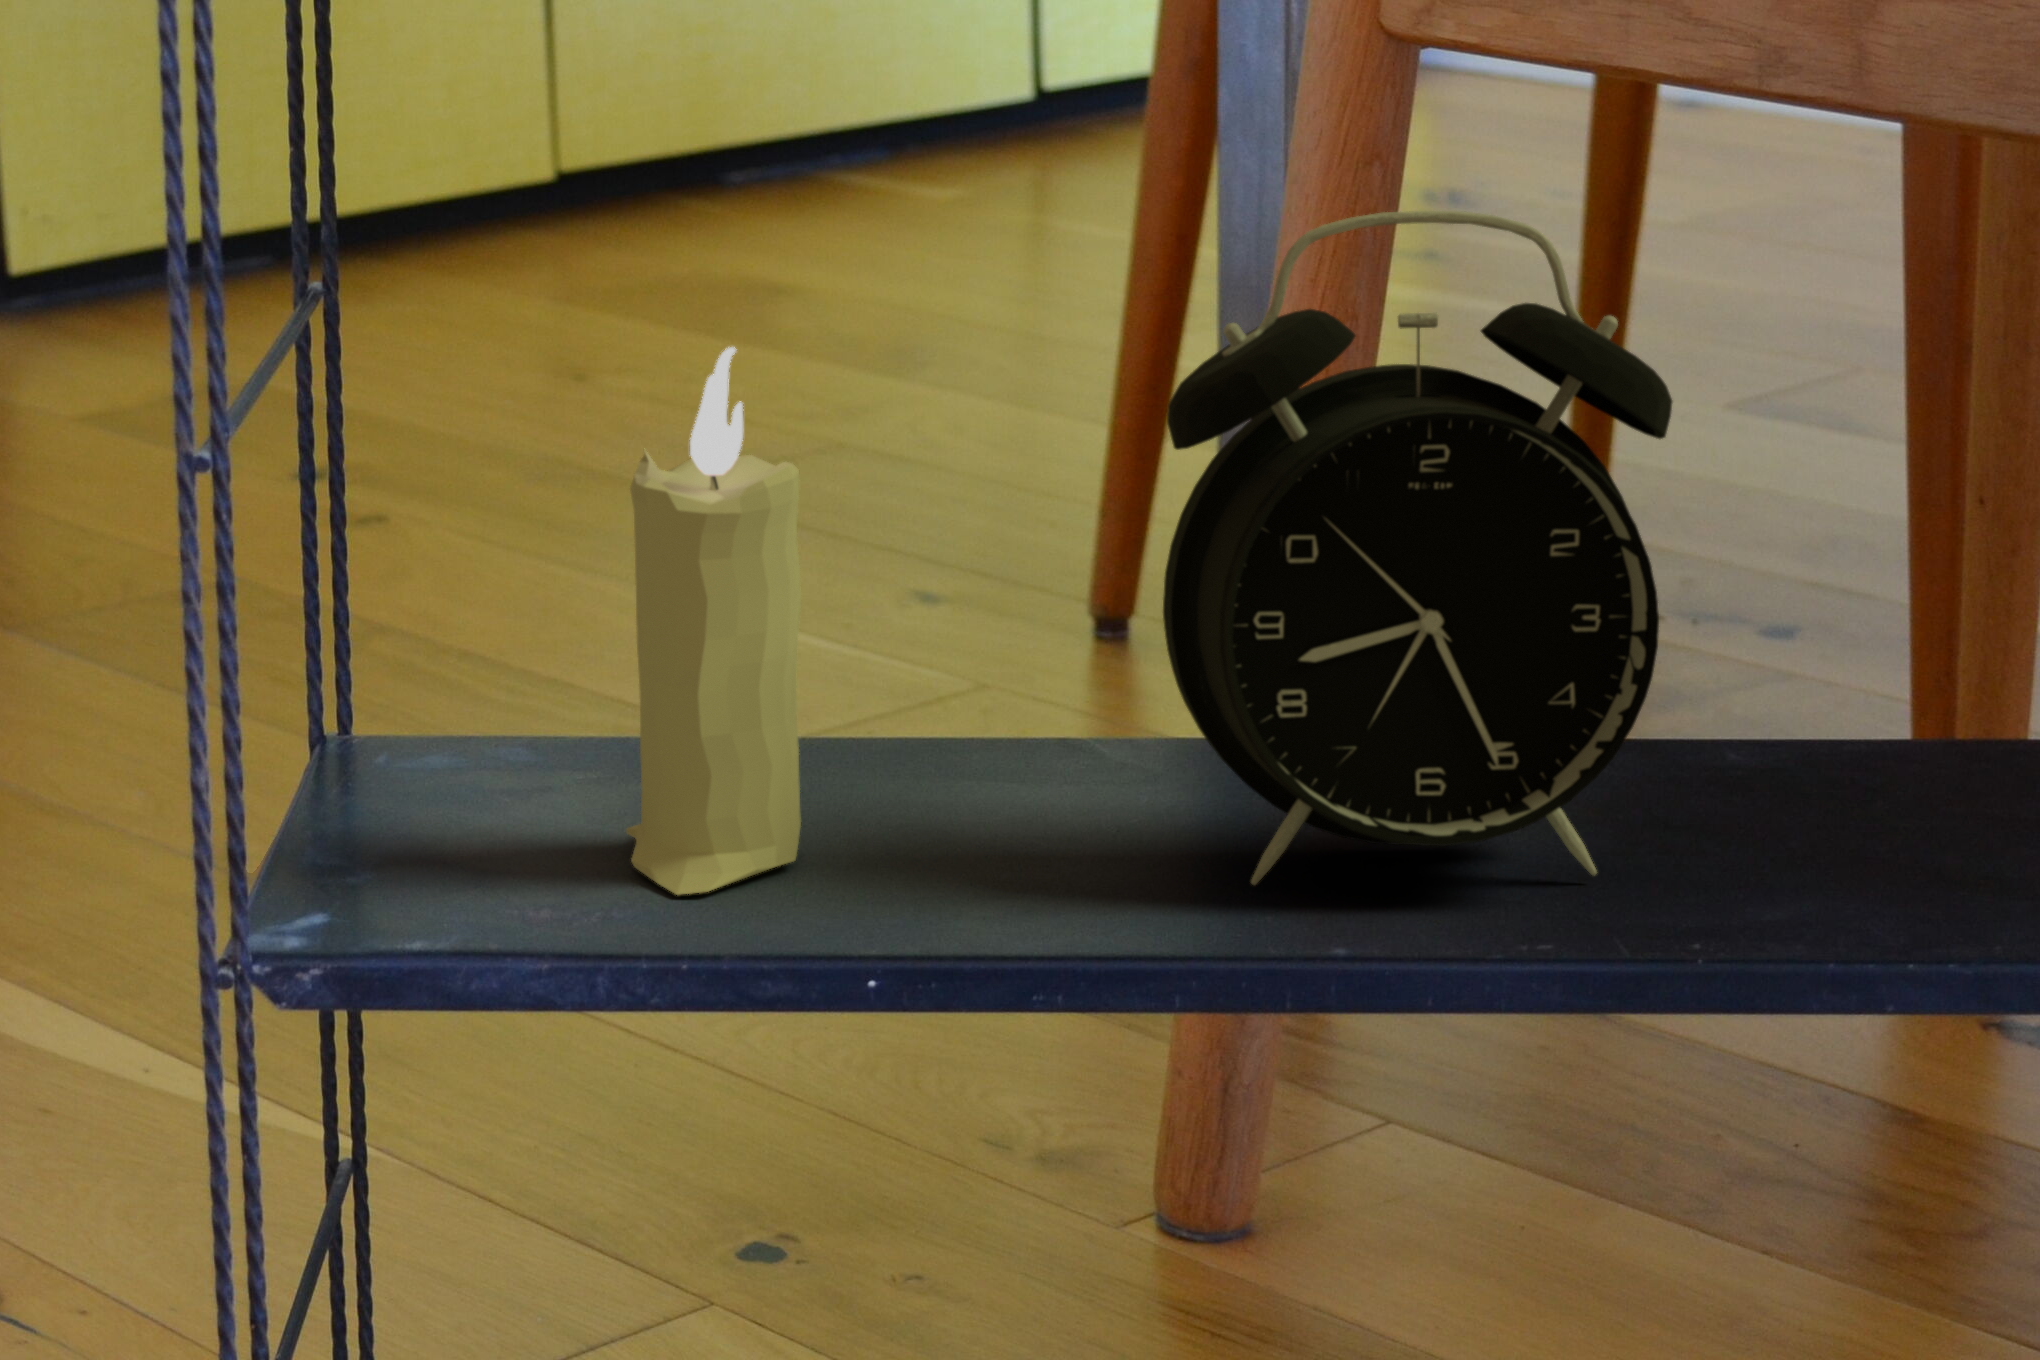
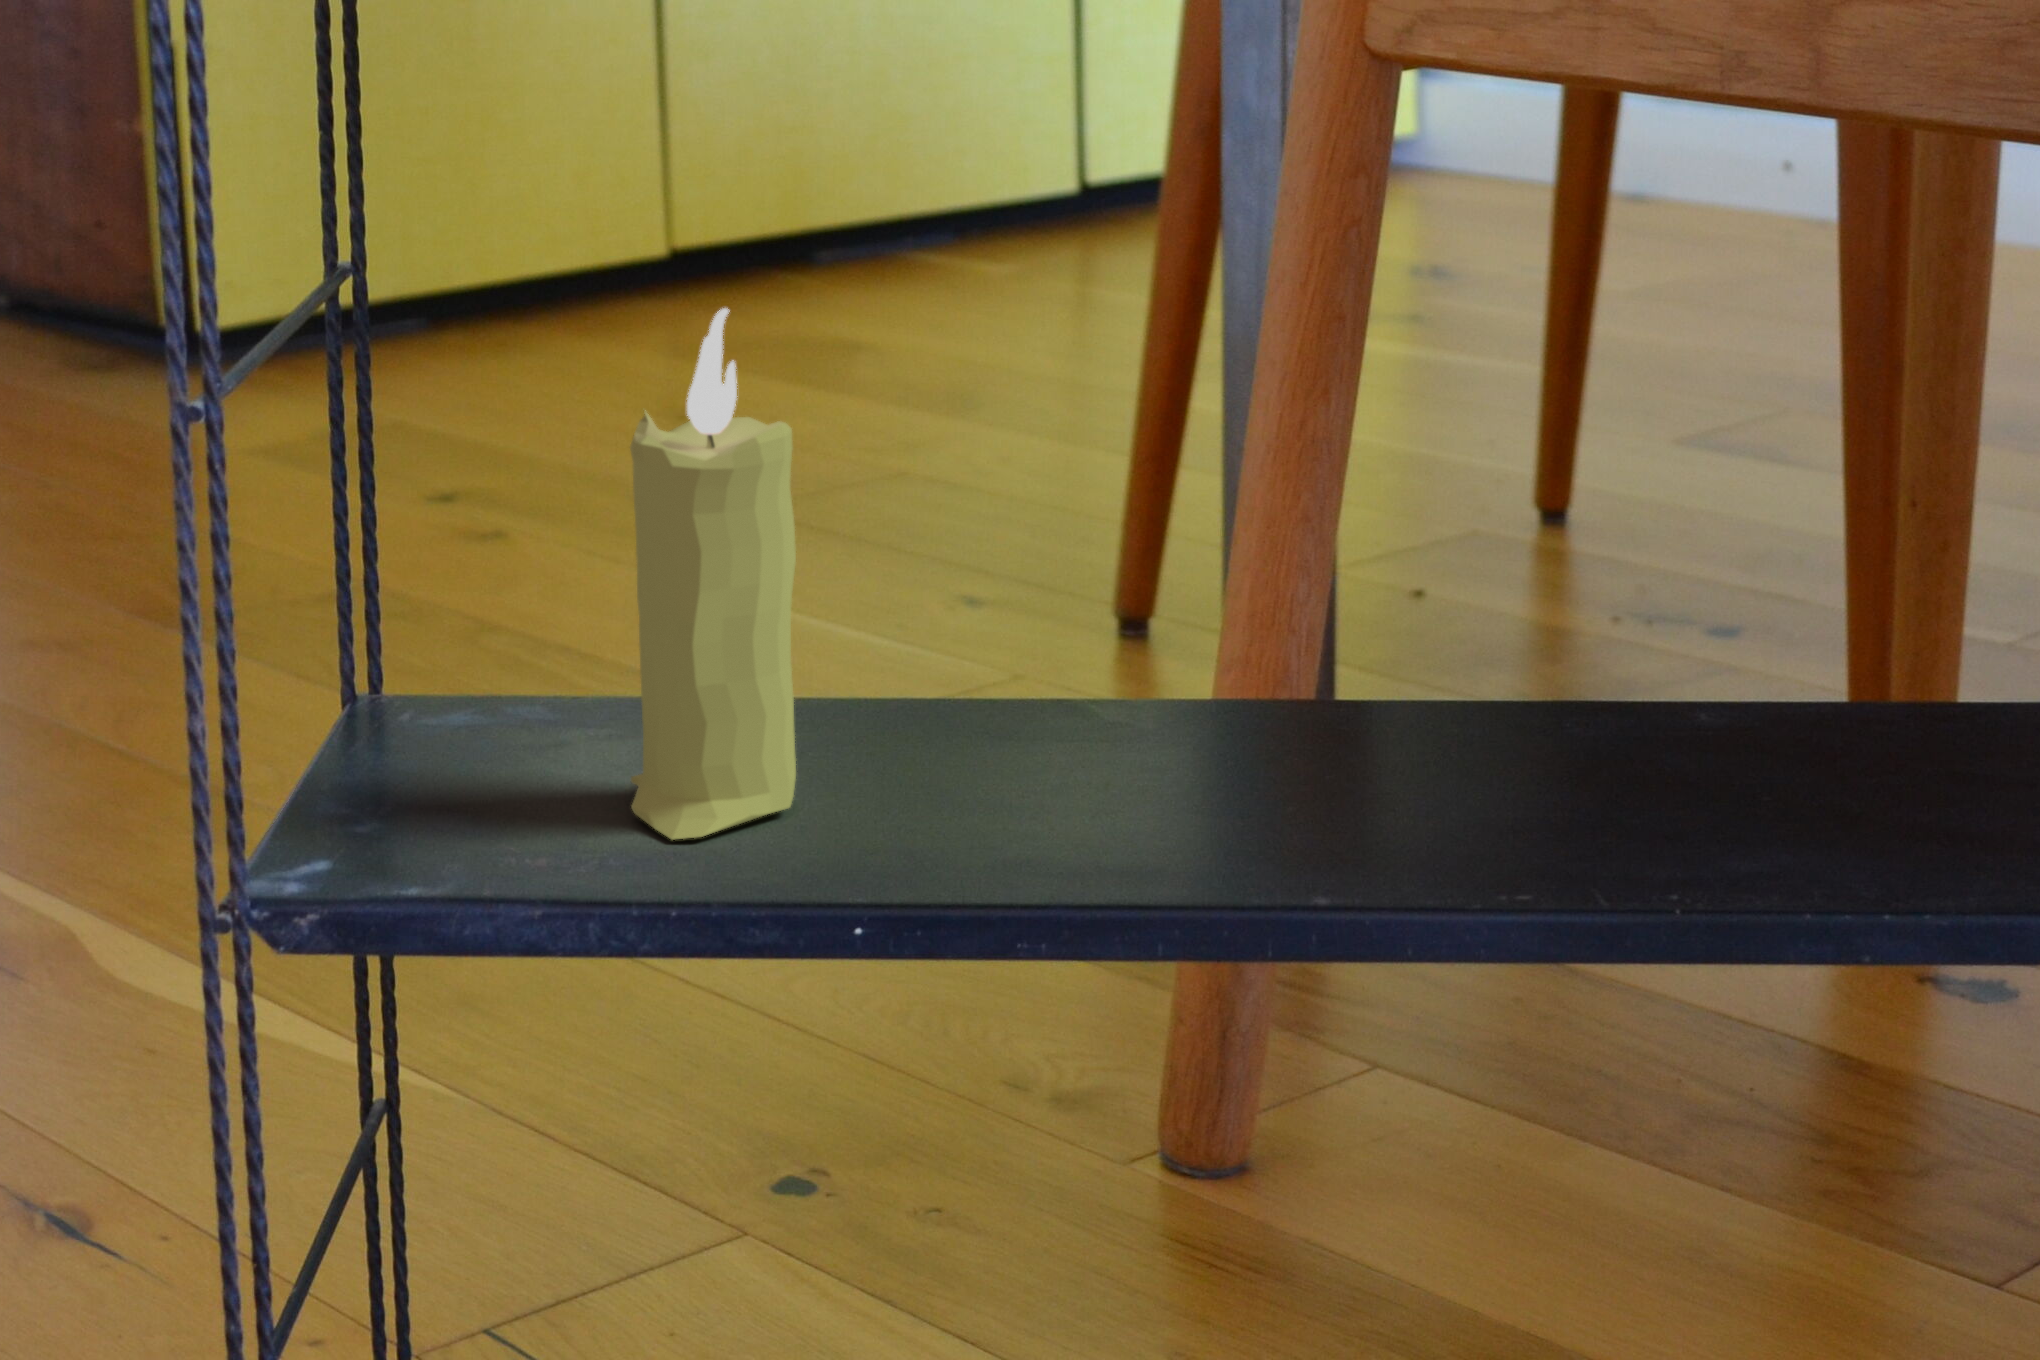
alarm clock: present [1163,211,1673,885] -> none [1145,178,1638,832]

